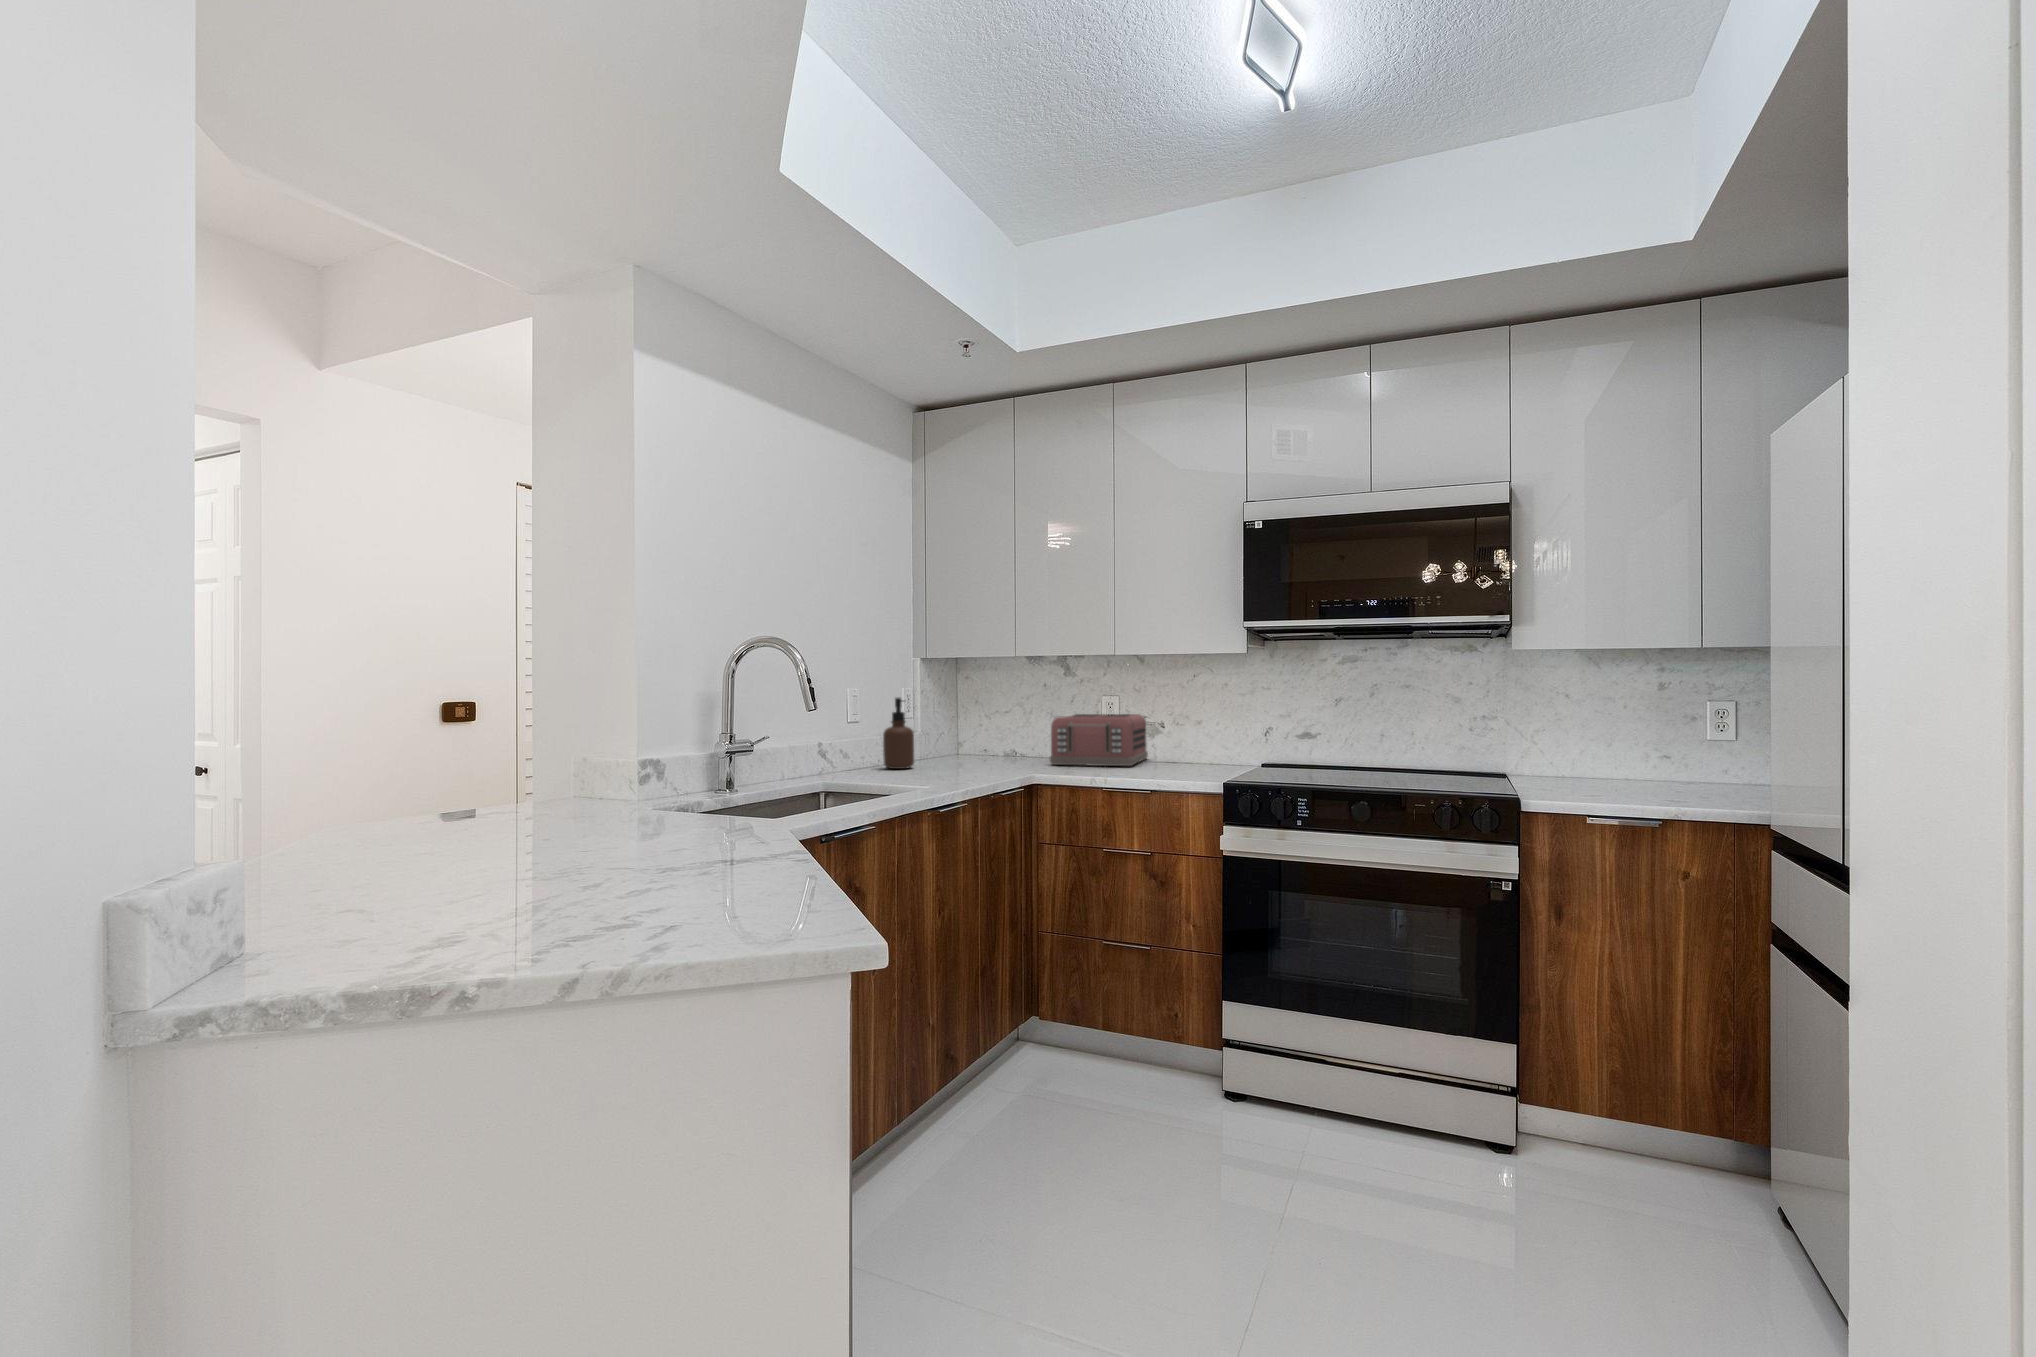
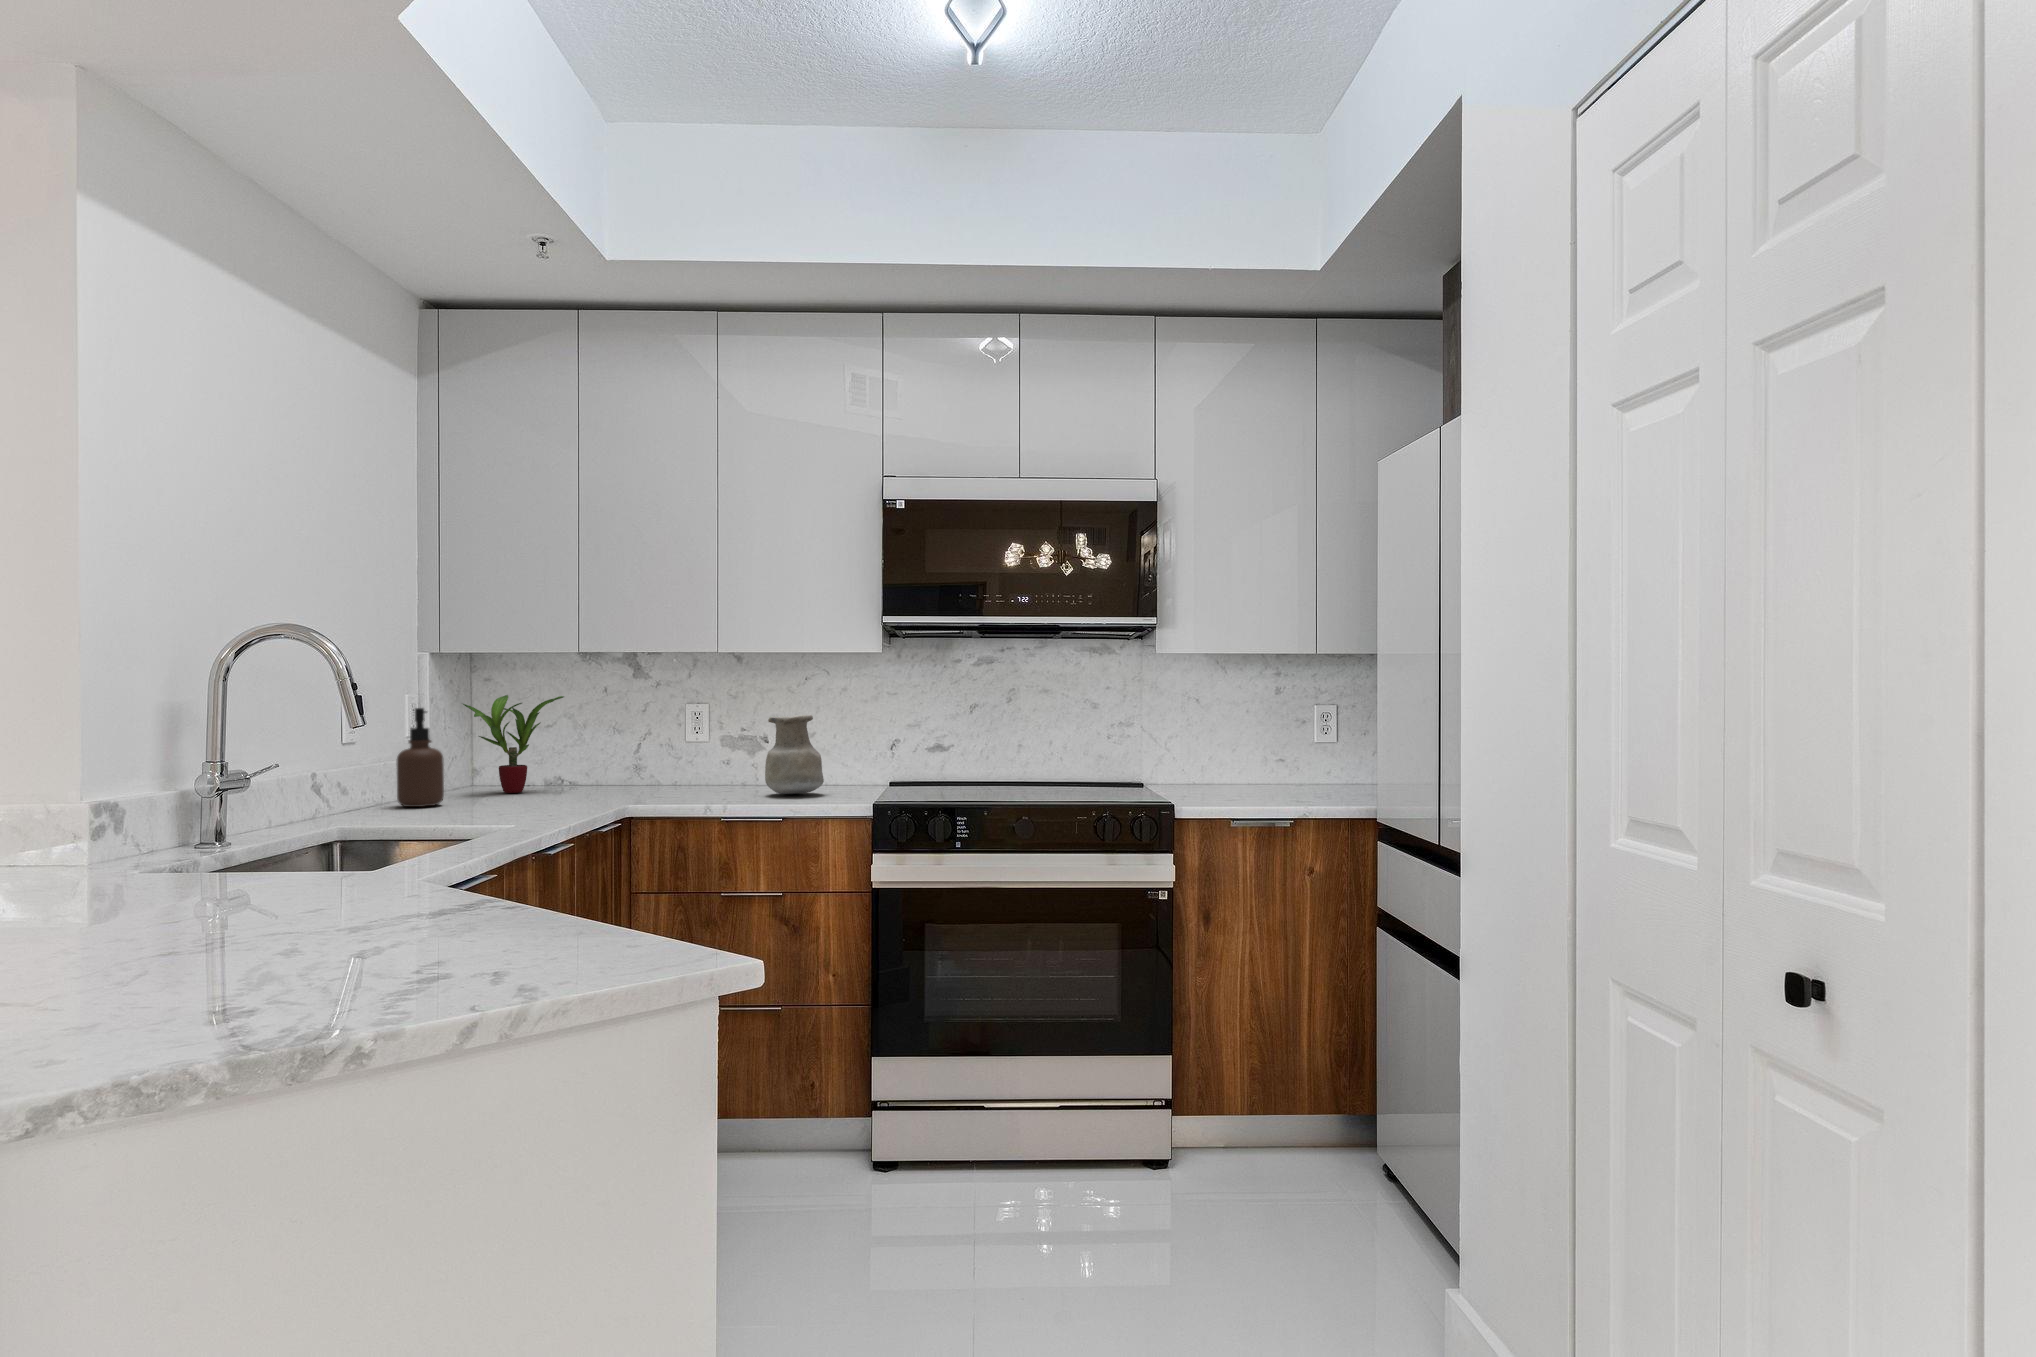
potted plant: none [936,689,1004,761] -> present [463,695,564,793]
vase: none [1145,706,1193,771] -> present [765,715,824,794]
toaster: present [1050,714,1148,766] -> none [632,726,749,793]

